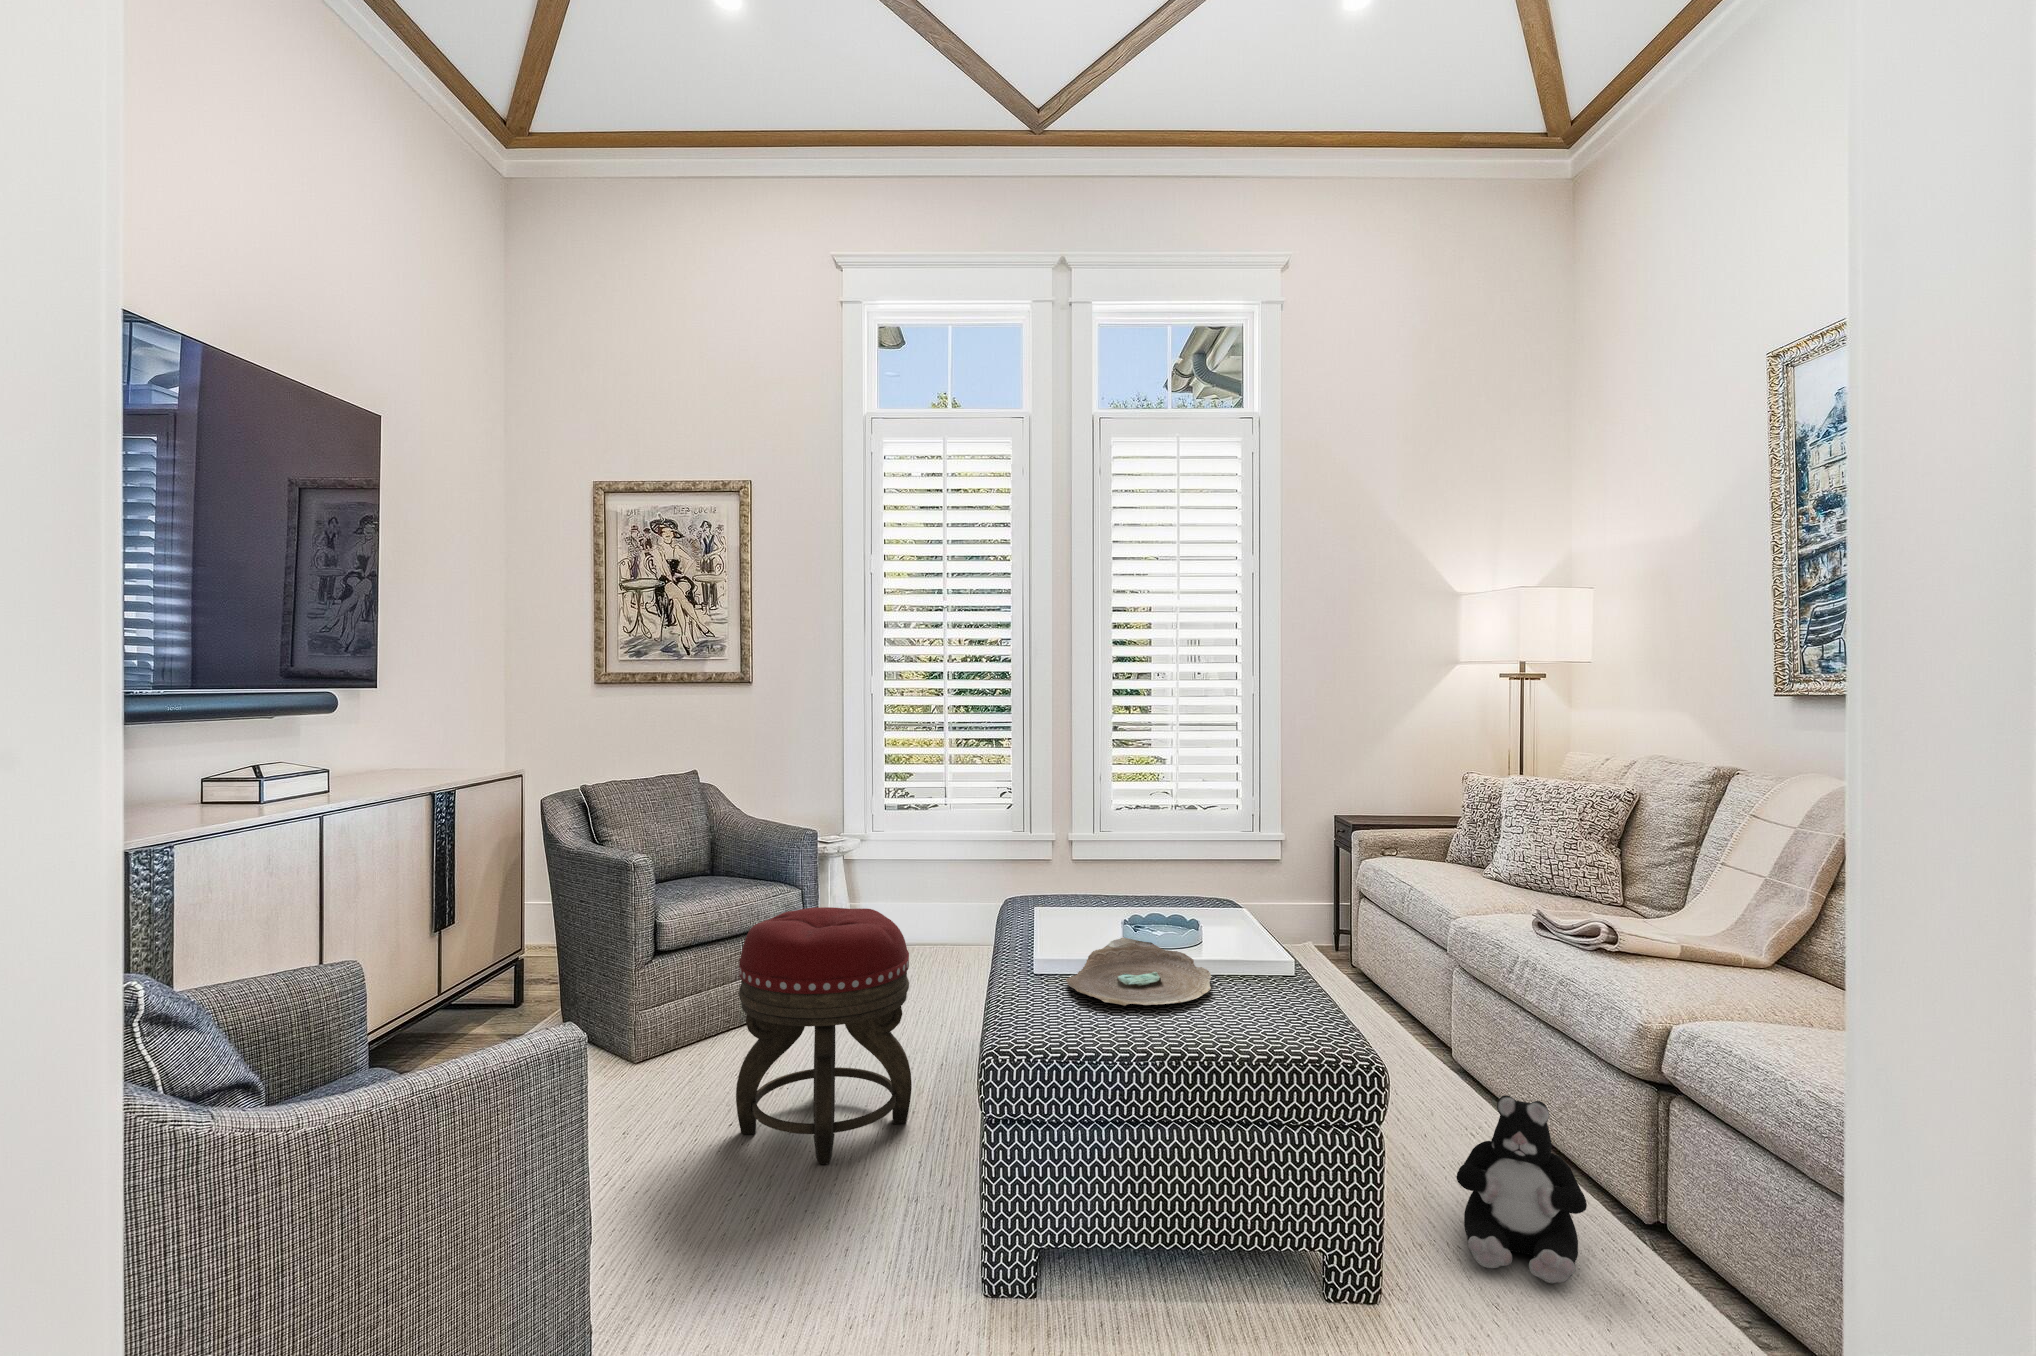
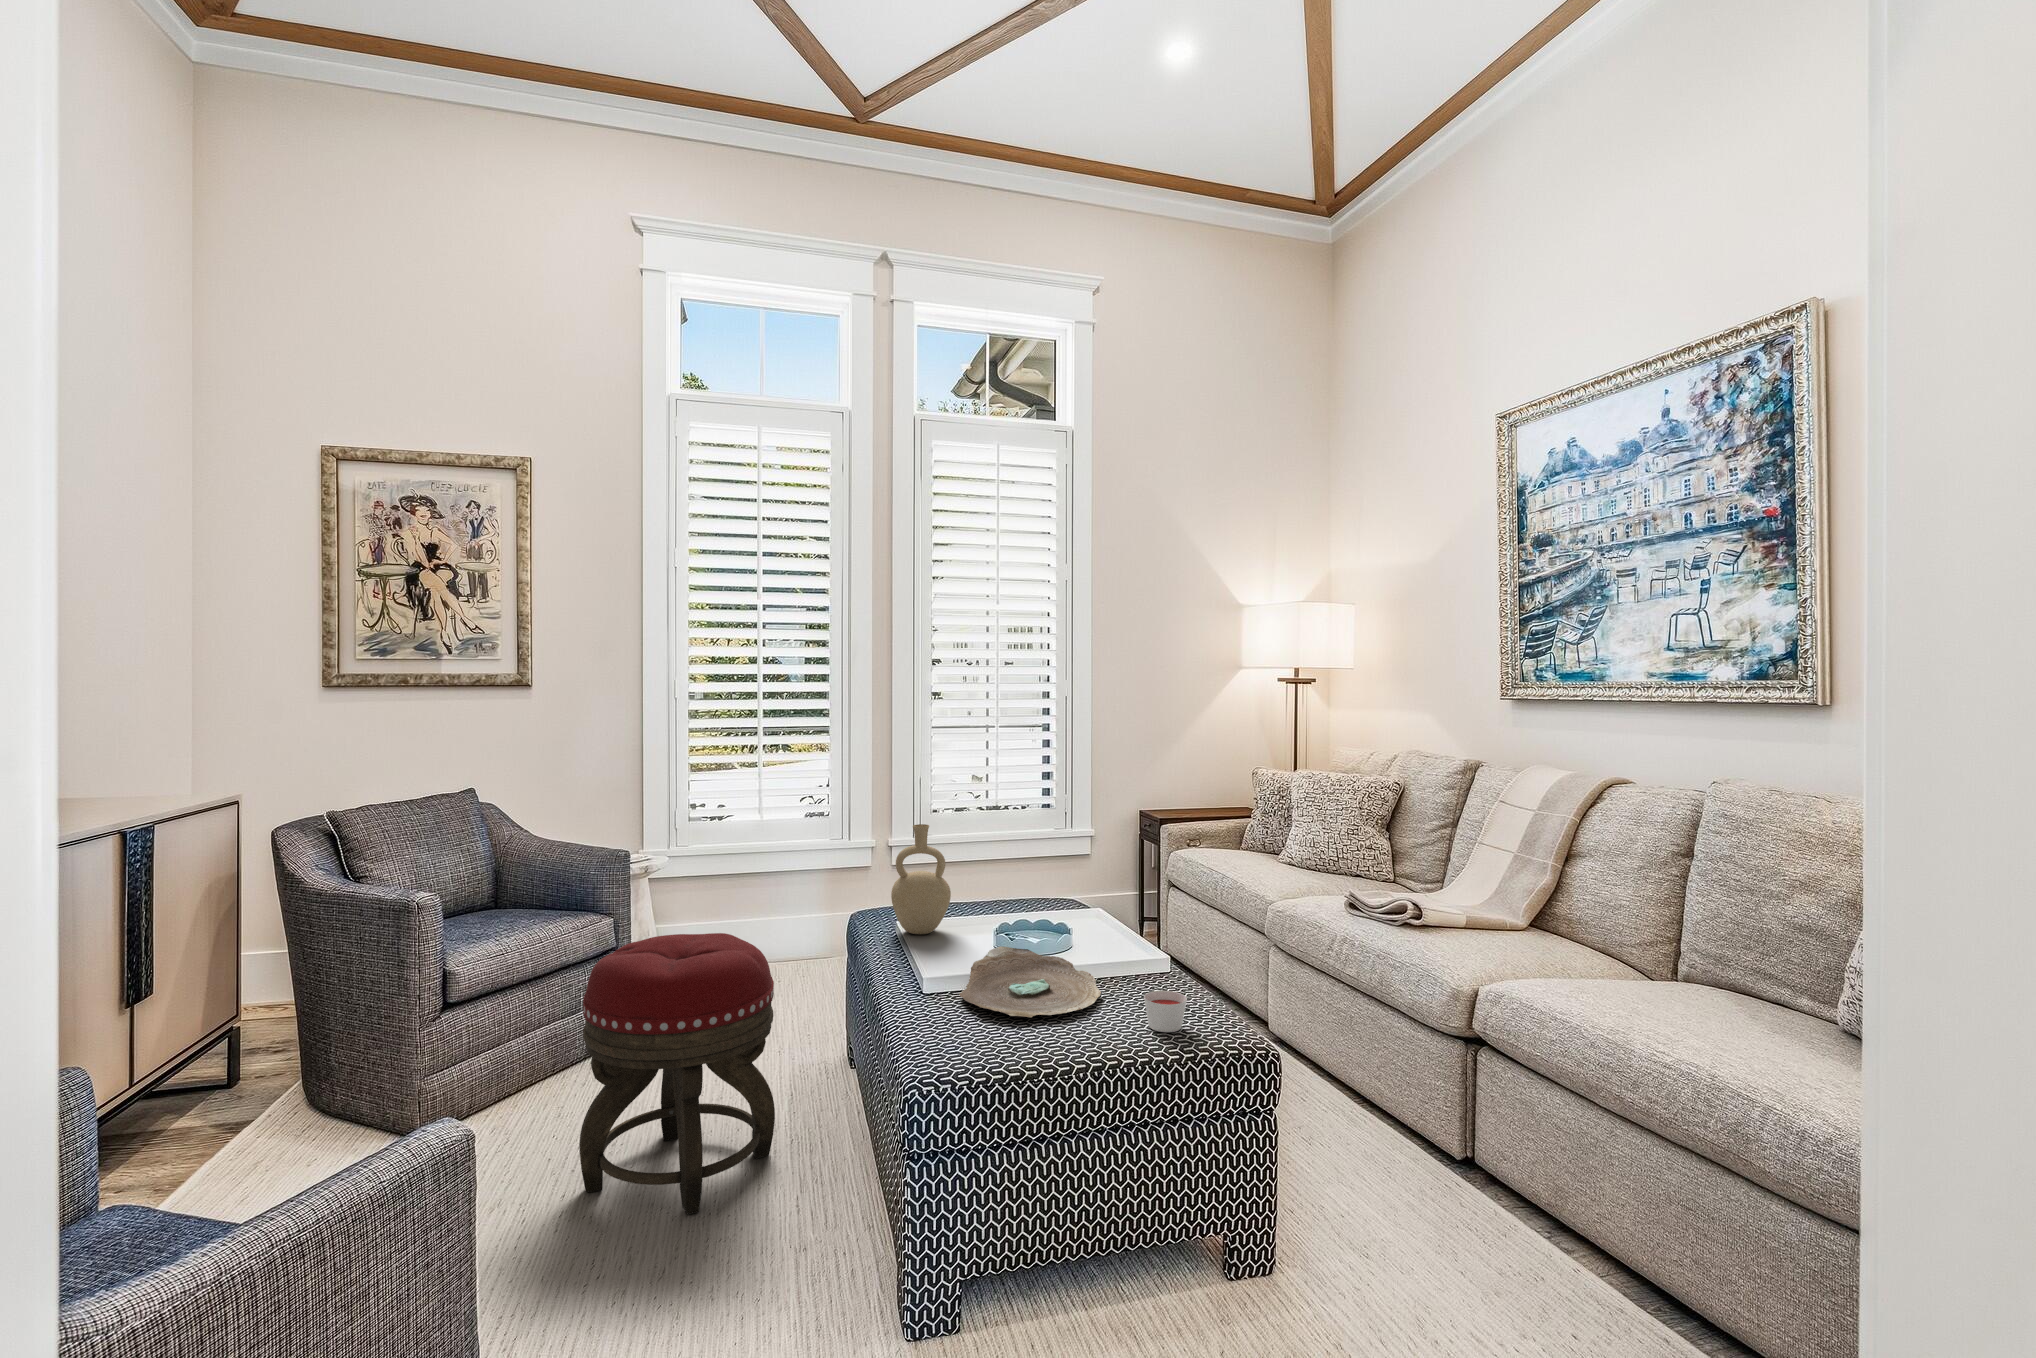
vase: none [1034,815,1092,924] -> present [891,824,951,934]
candle: none [1240,989,1286,1033] -> present [1144,991,1187,1032]
plush toy: present [1456,1096,1587,1284] -> none [1314,1065,1426,1228]

